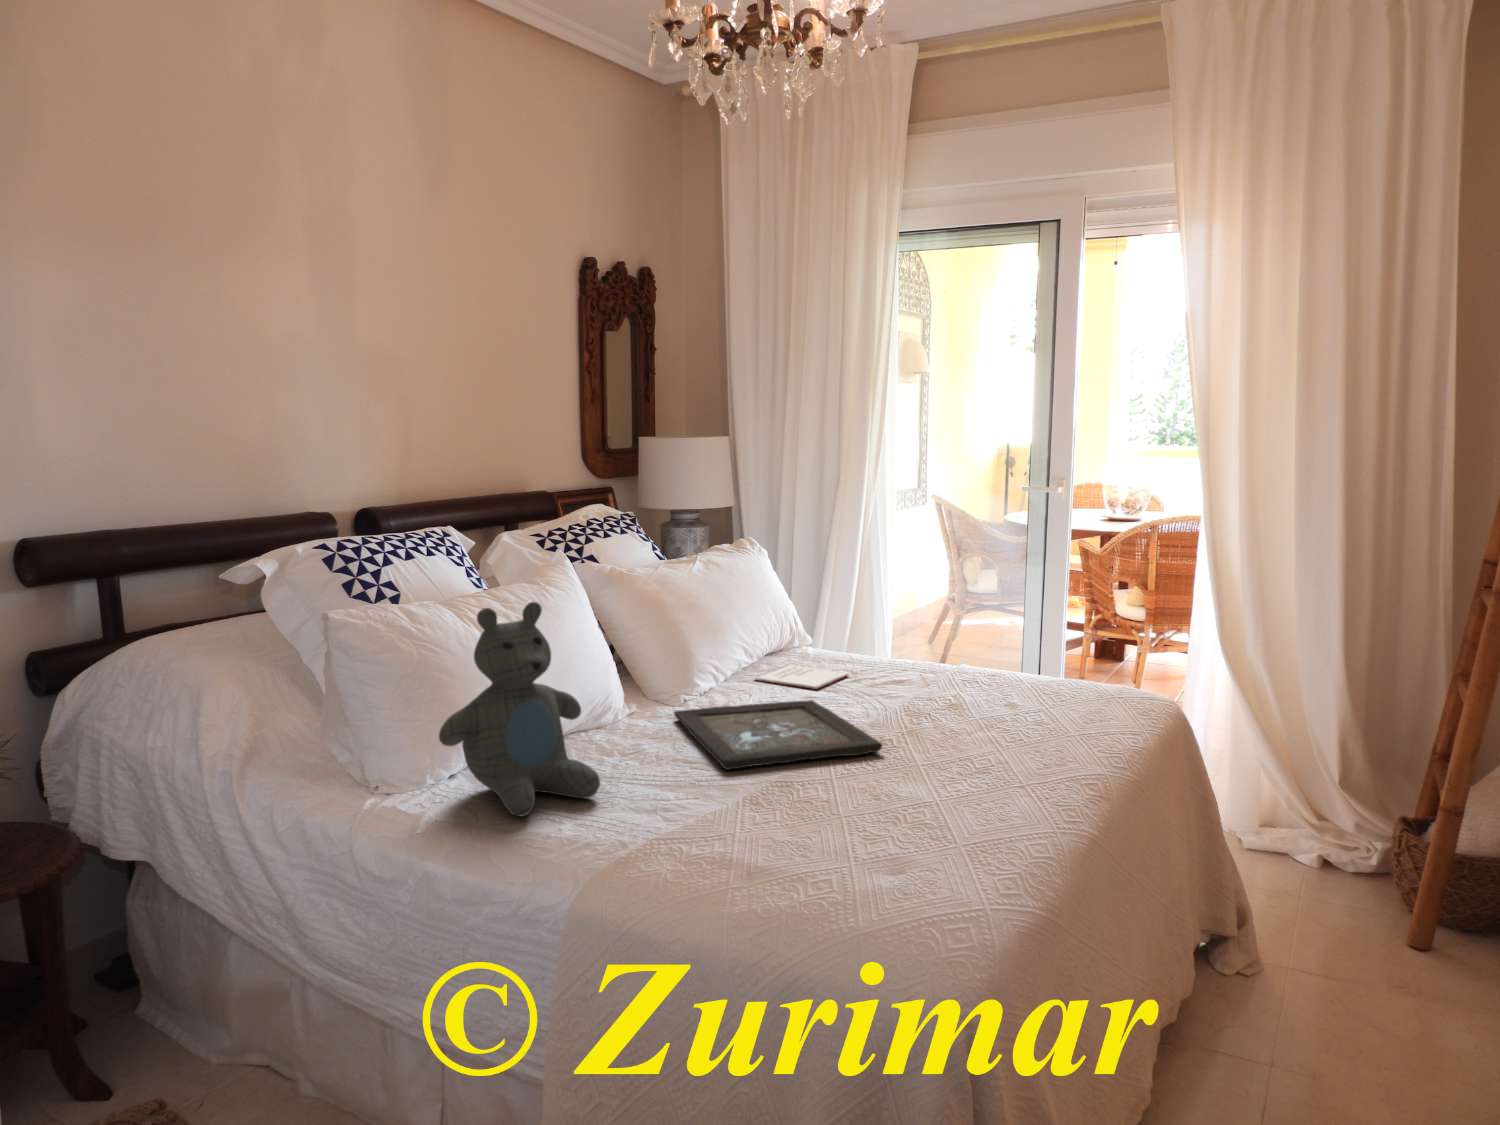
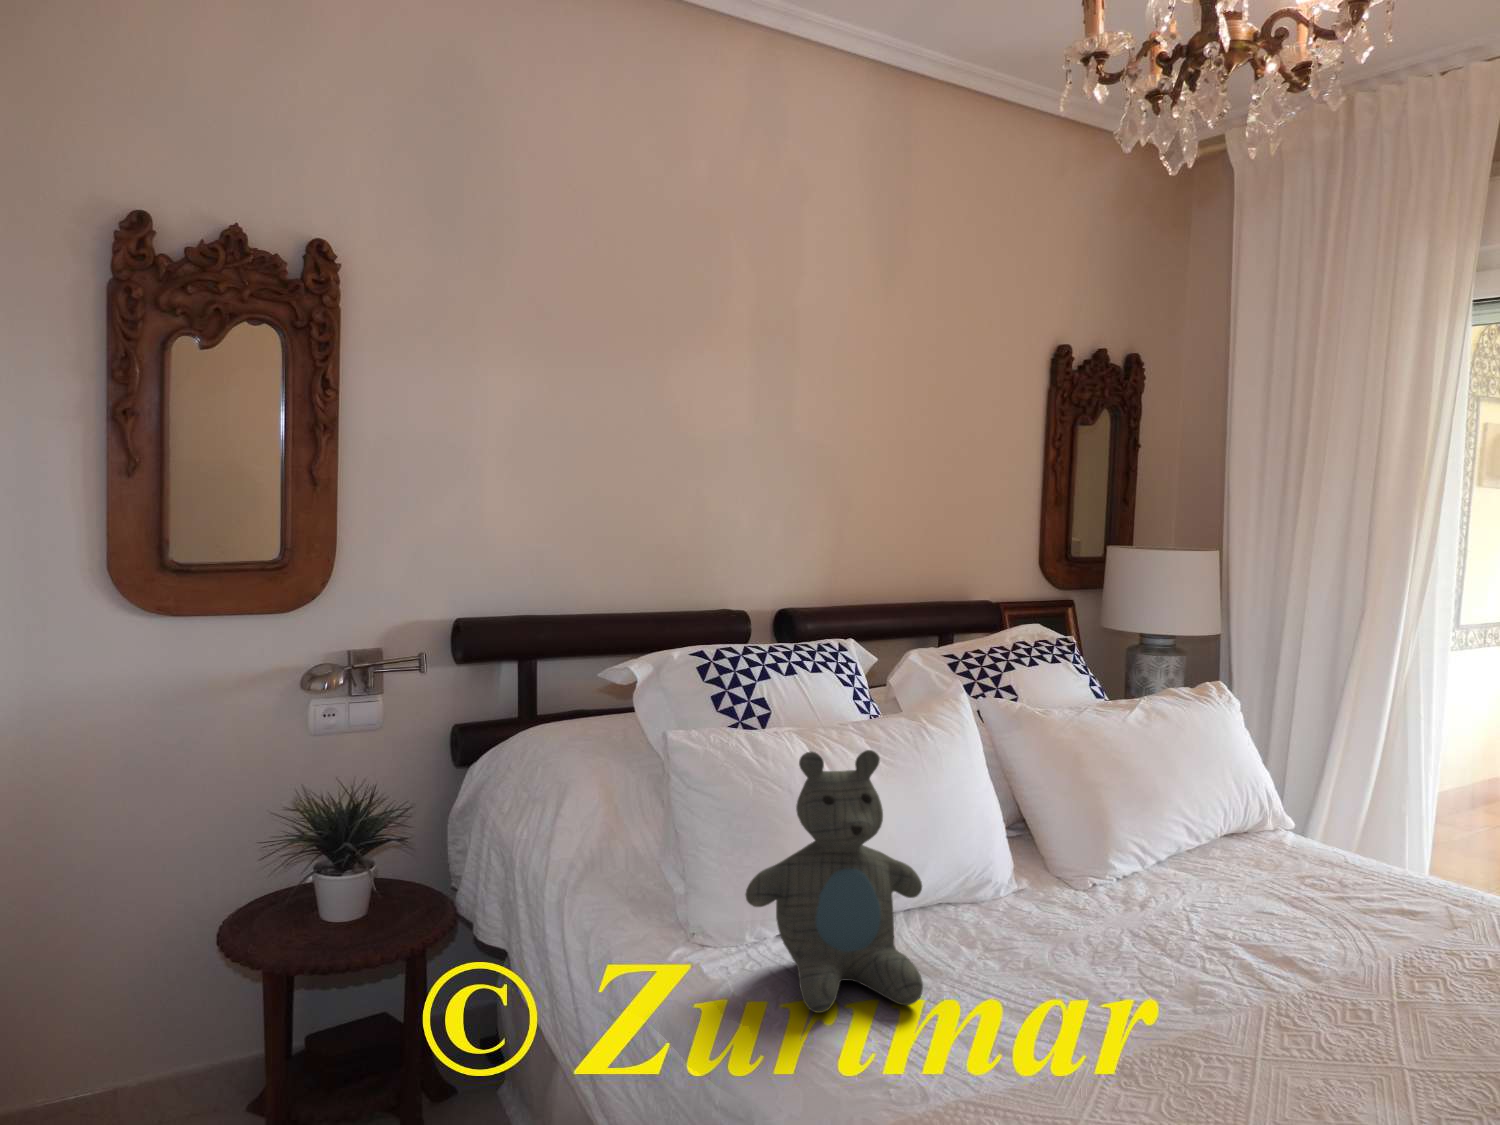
notebook: present [755,665,849,689] -> none [1195,857,1337,902]
tray: present [674,700,882,770] -> none [1065,900,1347,1028]

